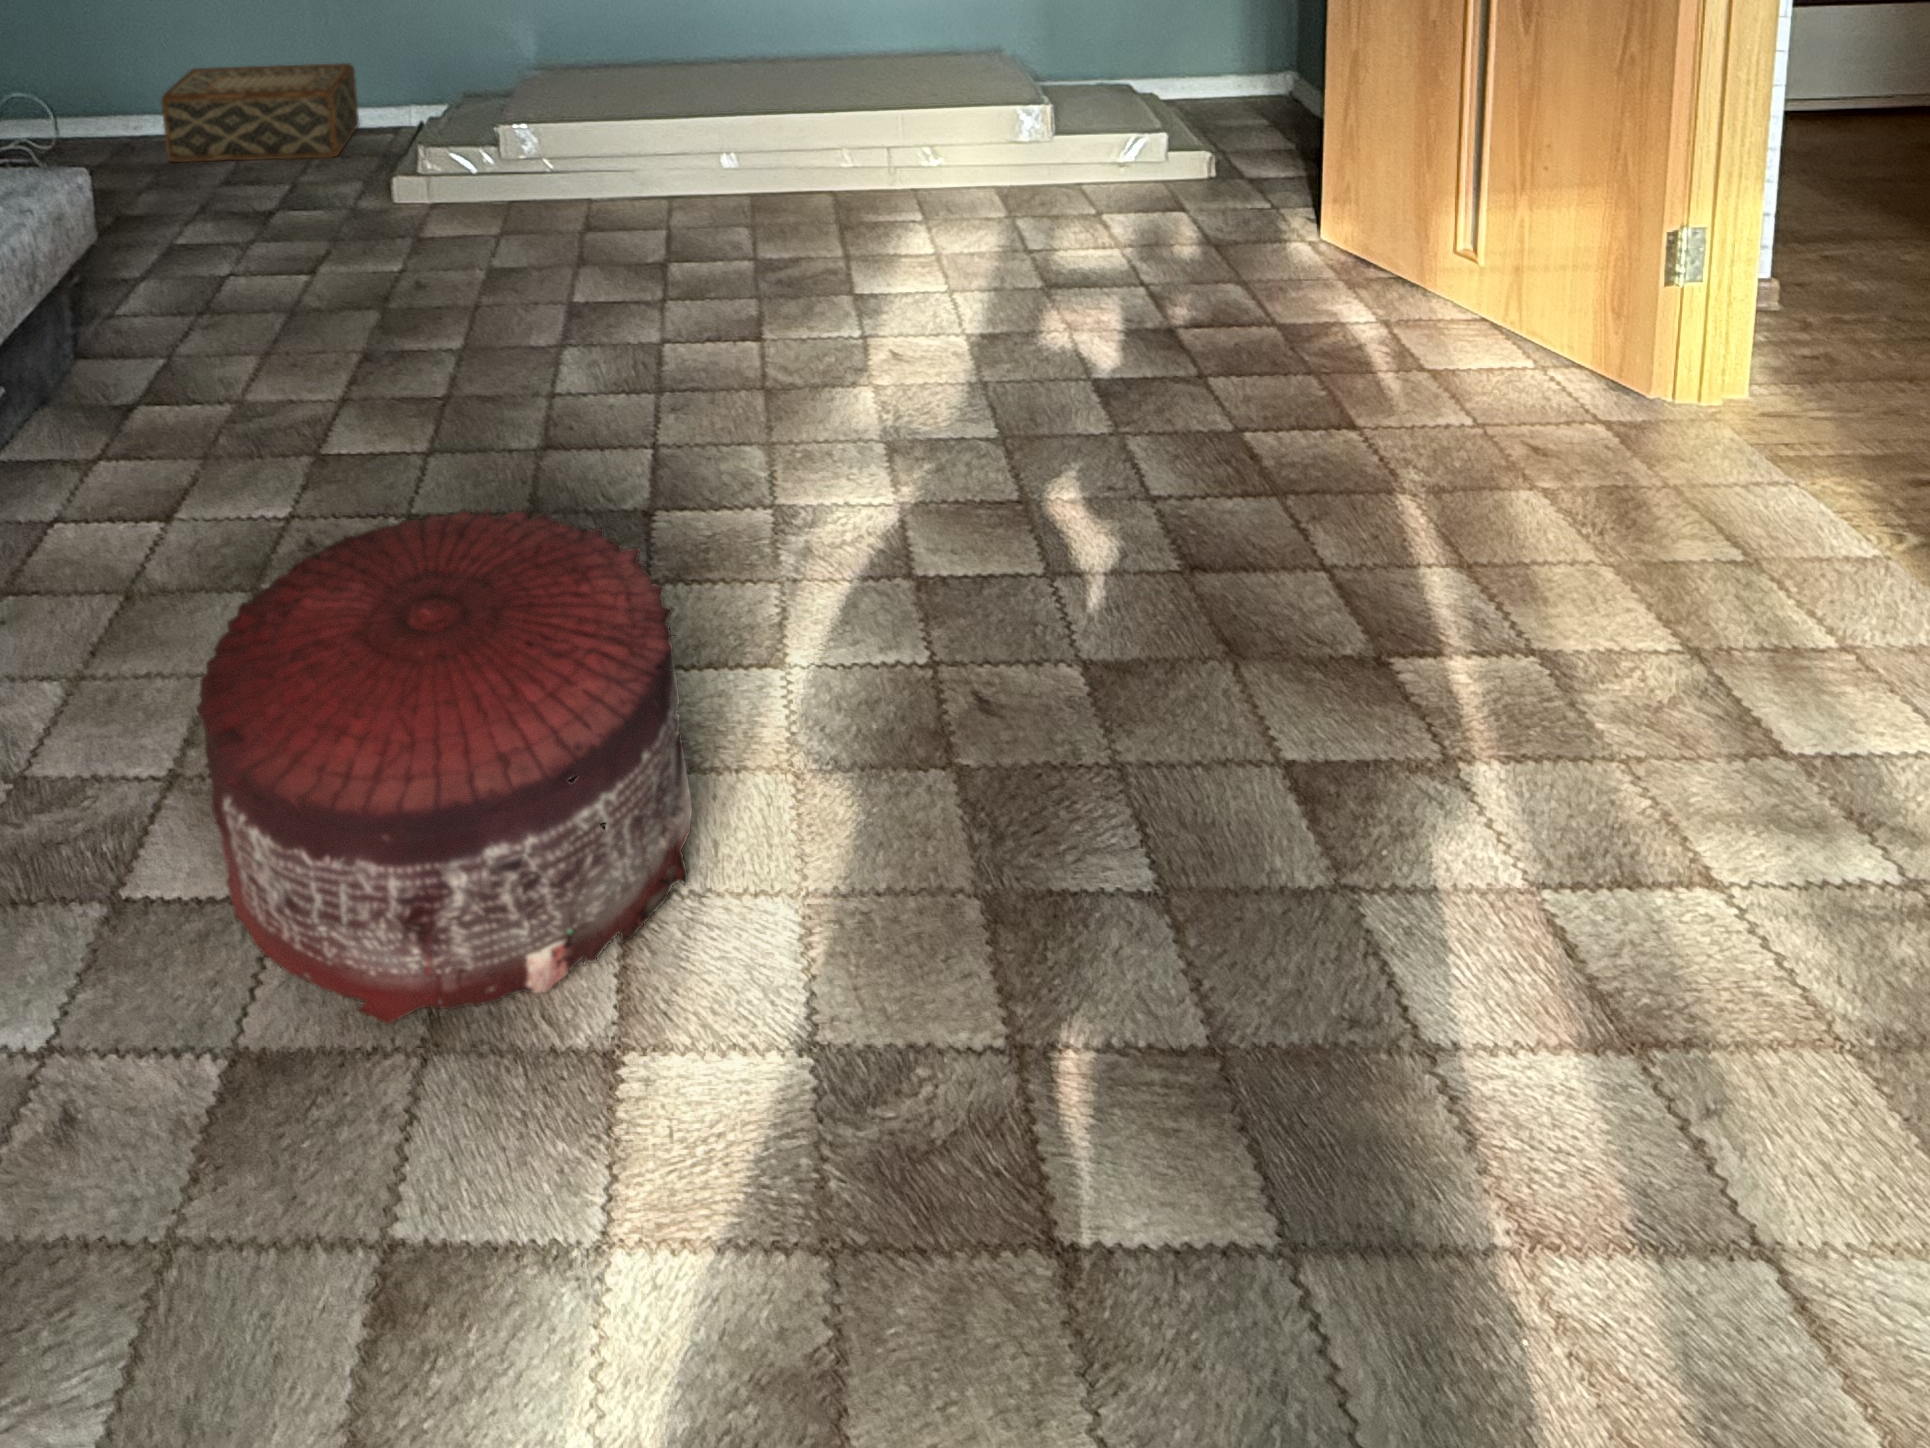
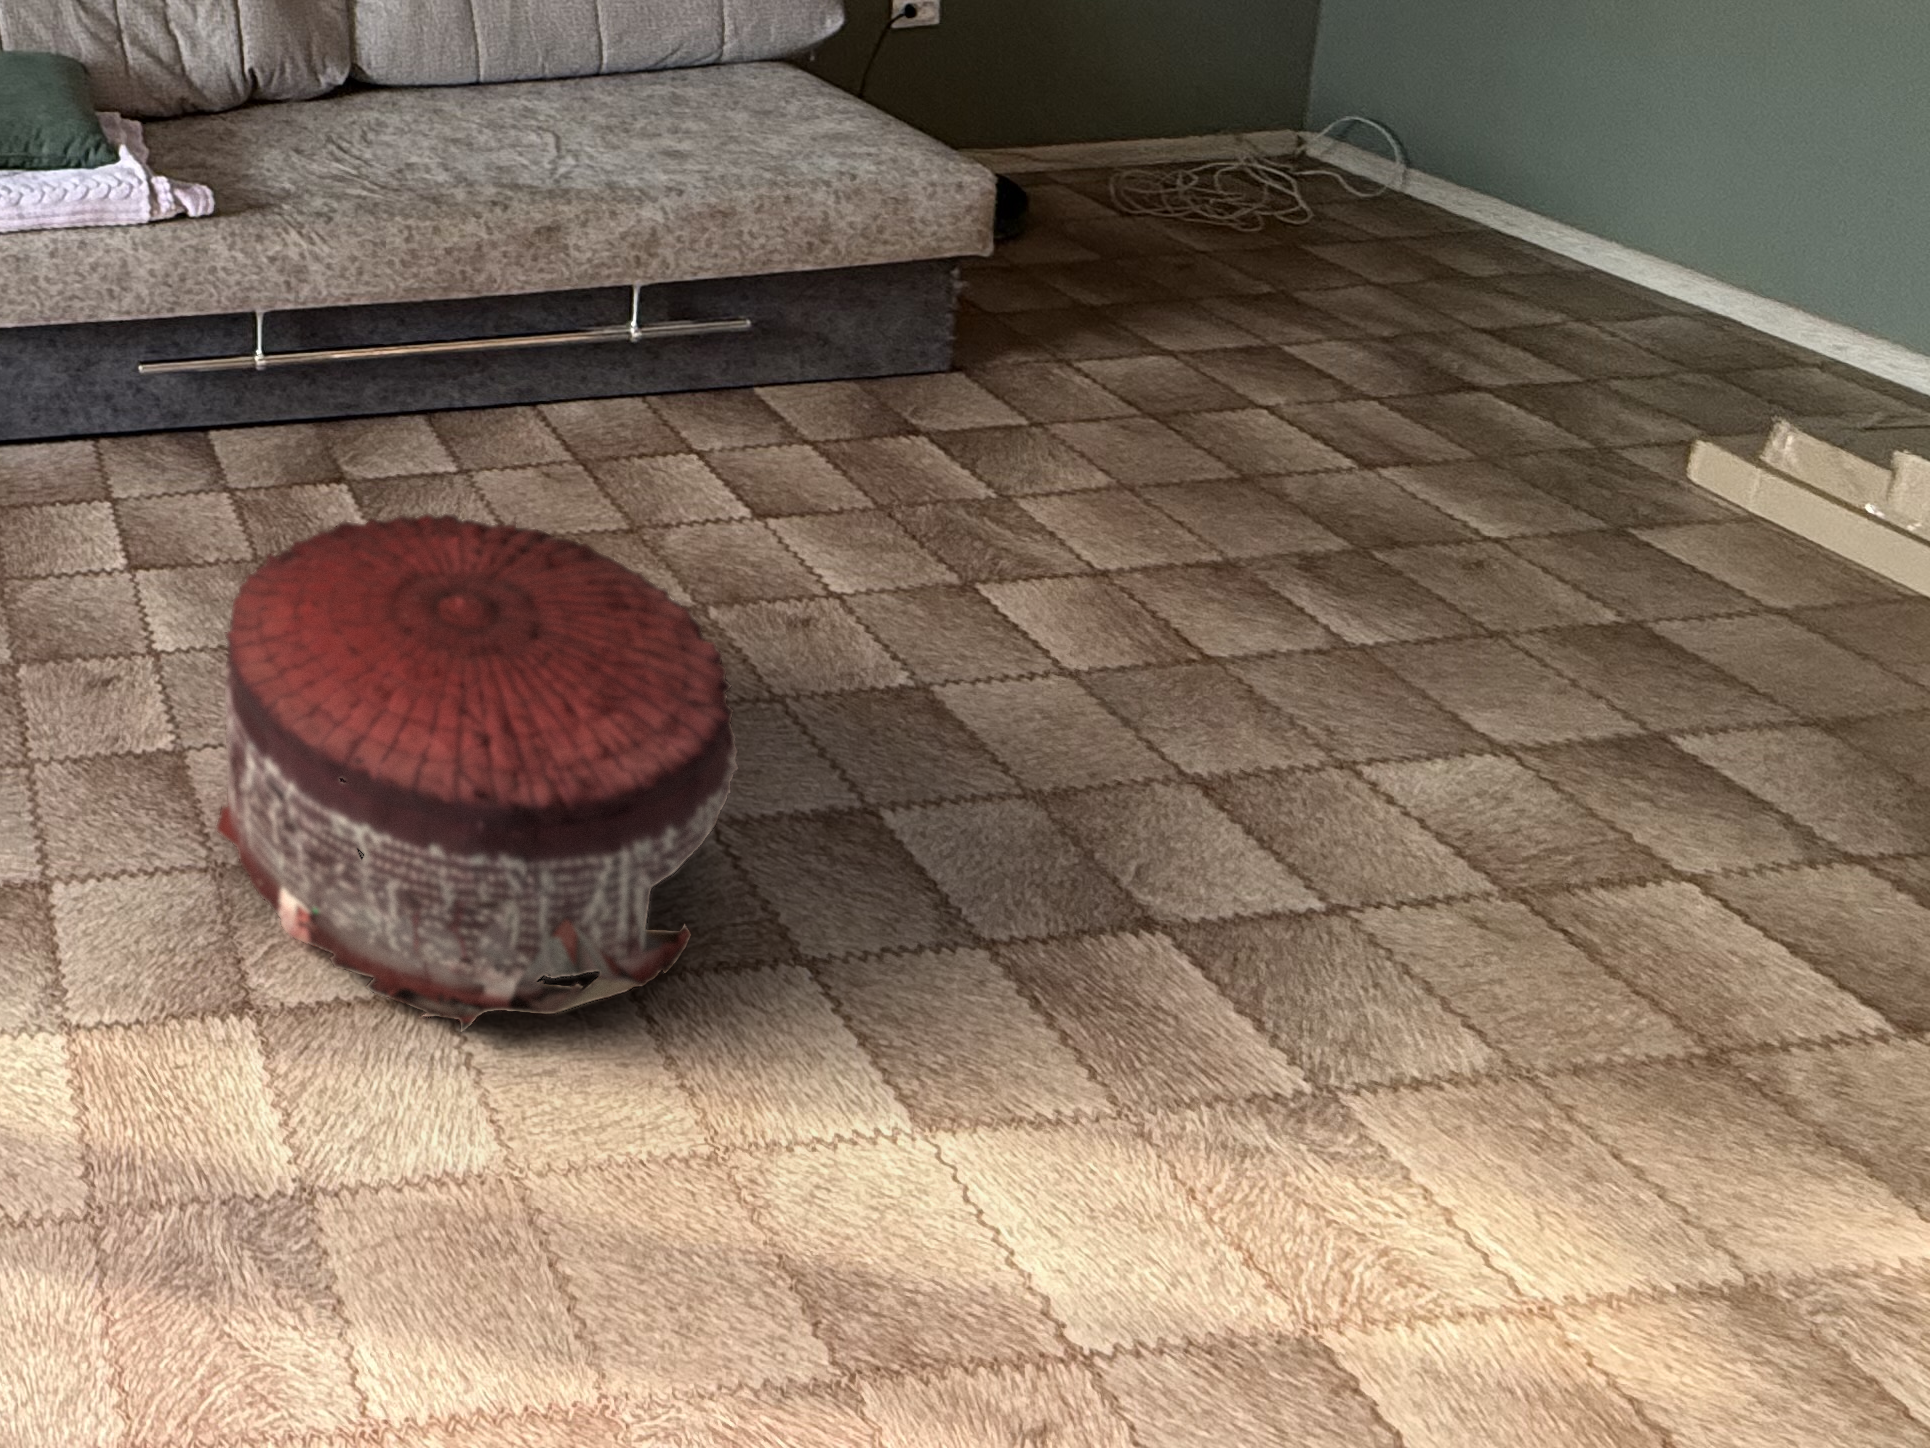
woven basket: present [161,63,359,162] -> none [1443,175,1876,385]

